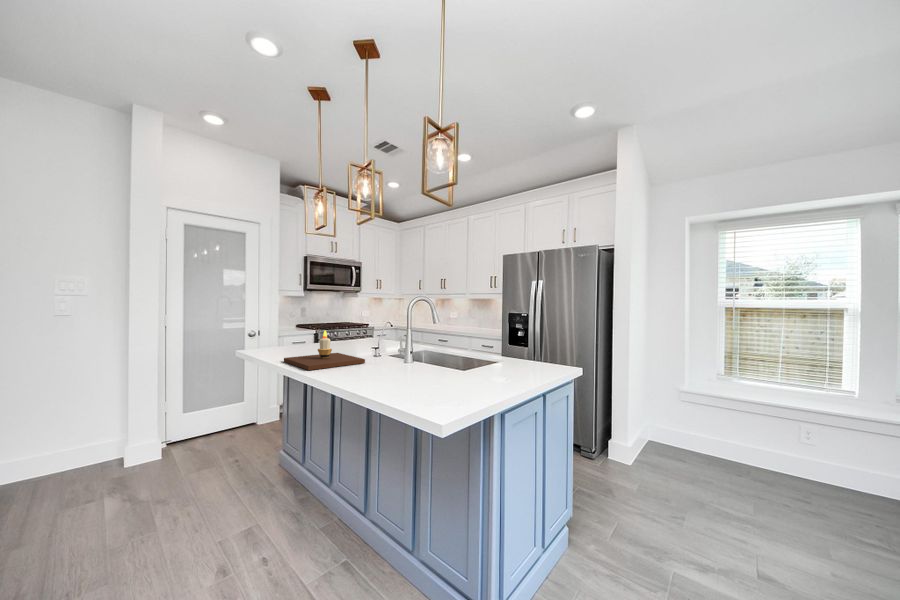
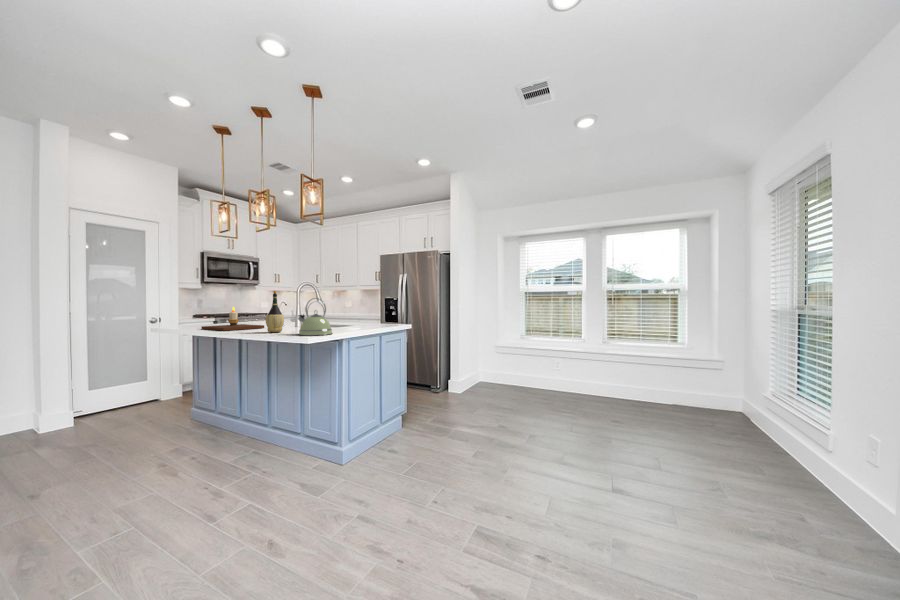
wine bottle: none [367,313,395,383] -> present [266,291,284,332]
kettle: none [418,330,478,404] -> present [298,298,332,335]

